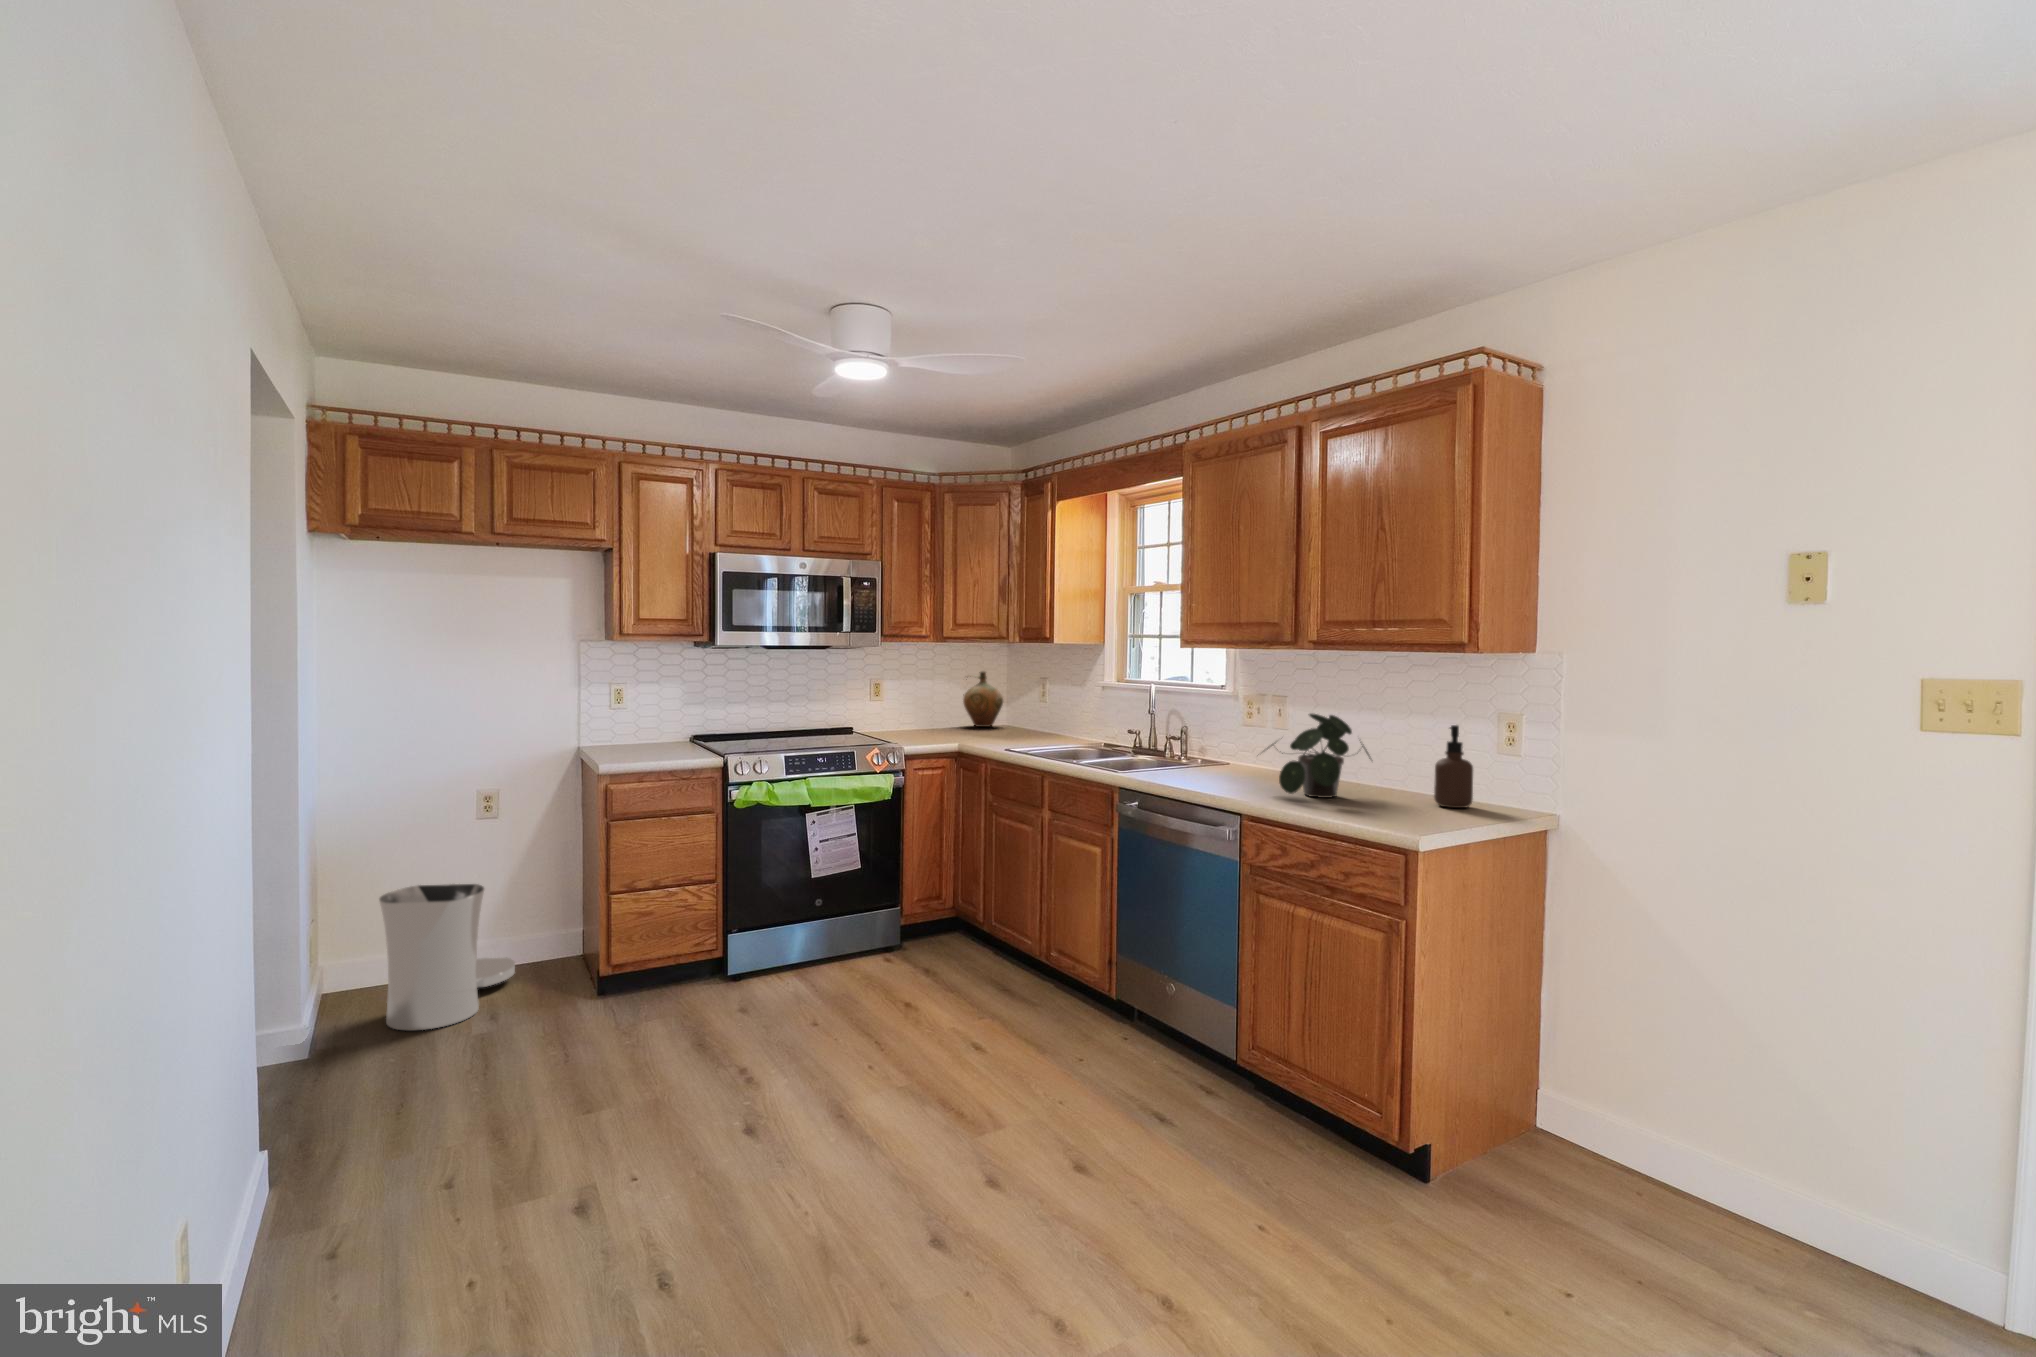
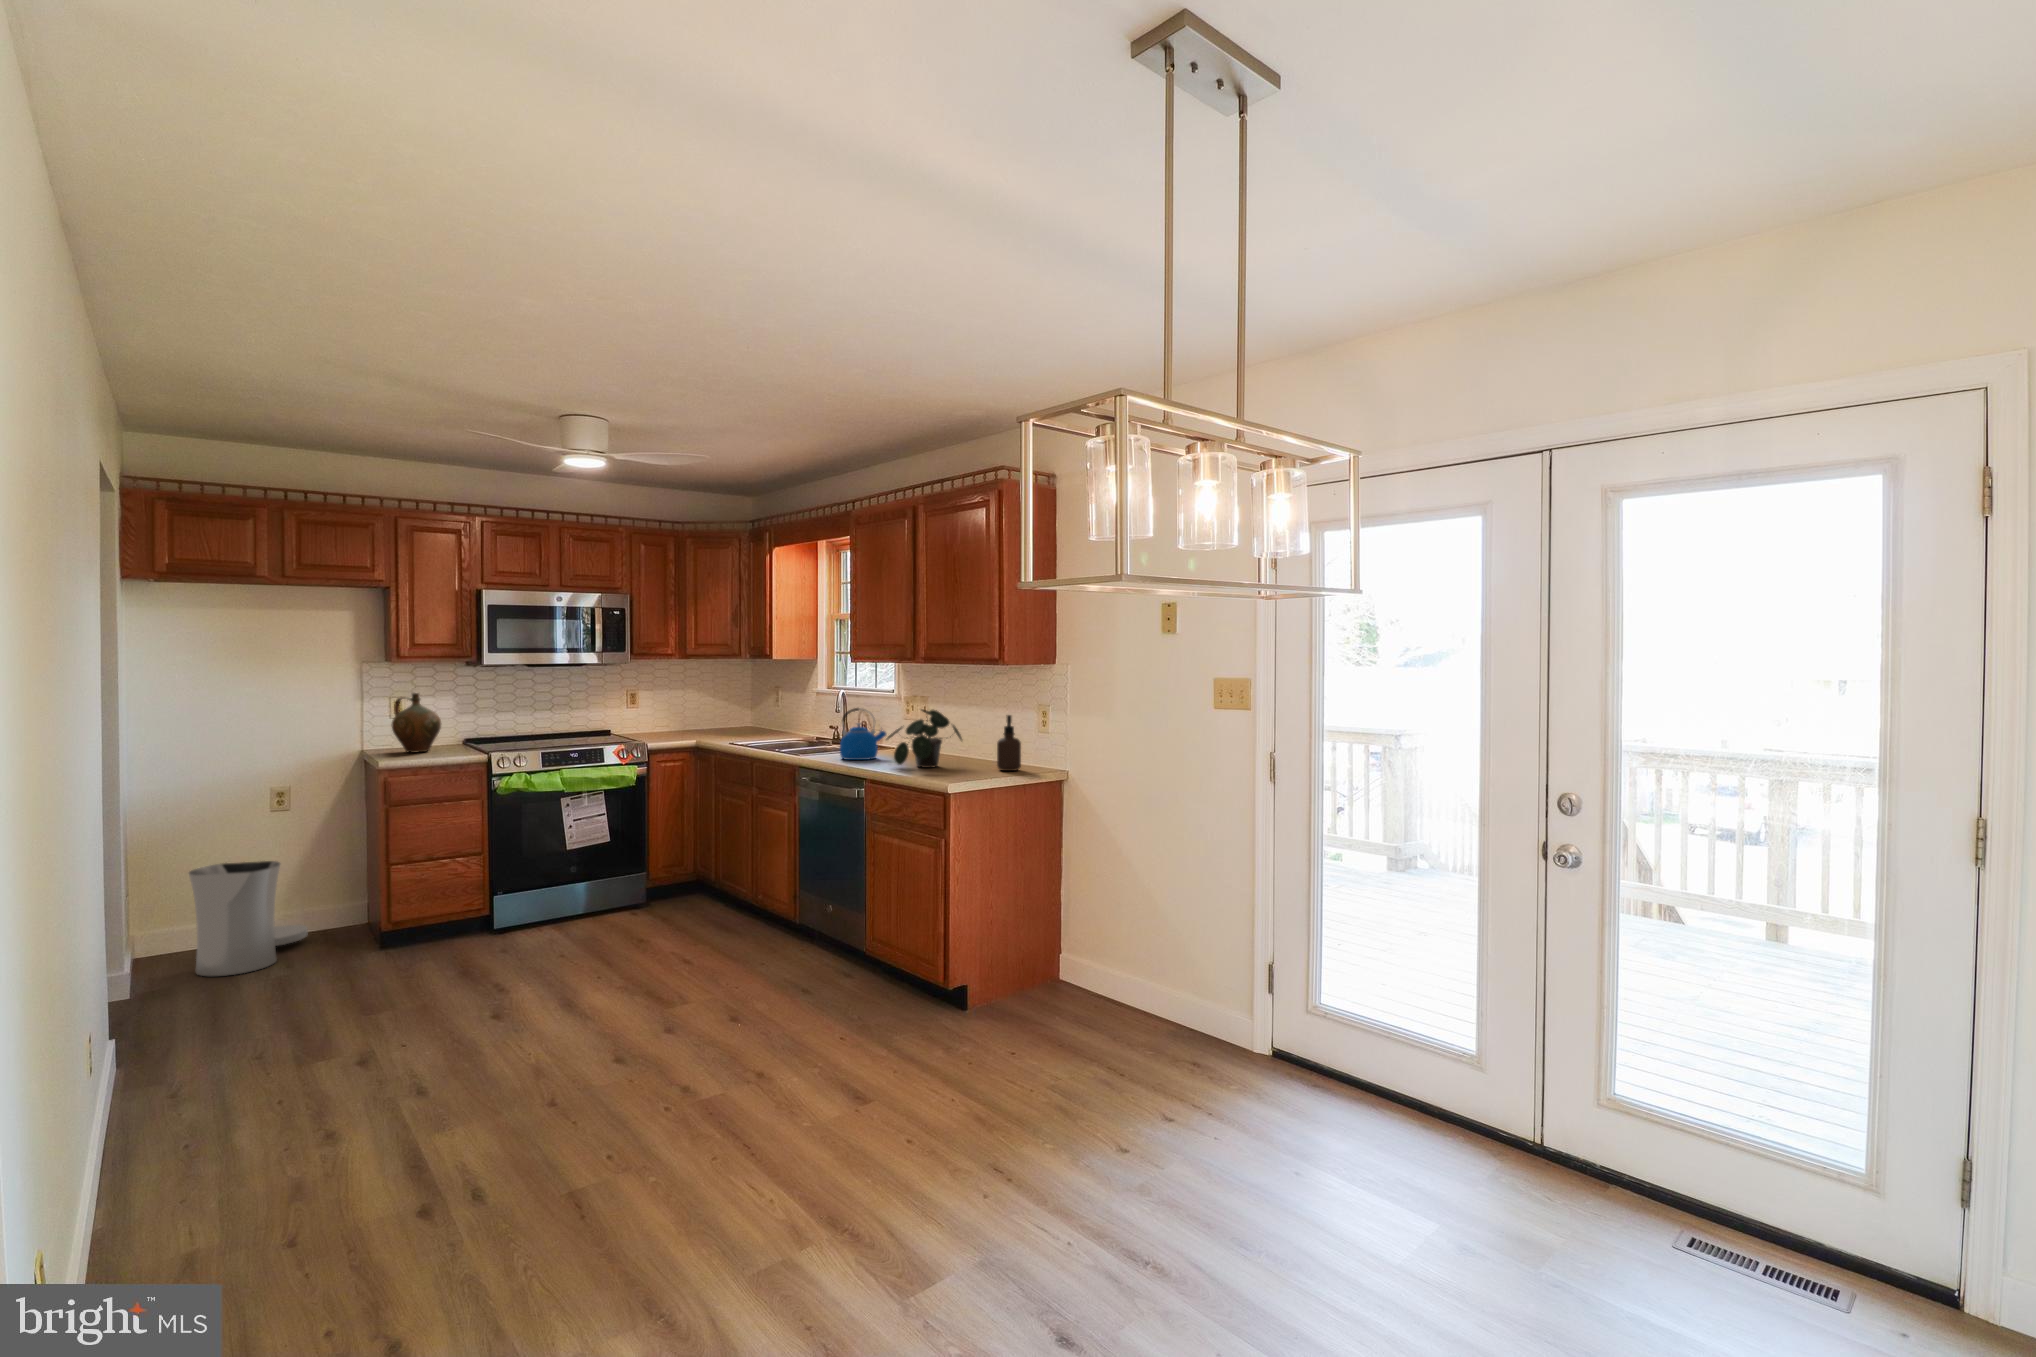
ceramic jug: present [963,671,1003,727] -> present [392,693,441,753]
kettle: none [1177,709,1241,781] -> present [840,708,886,760]

